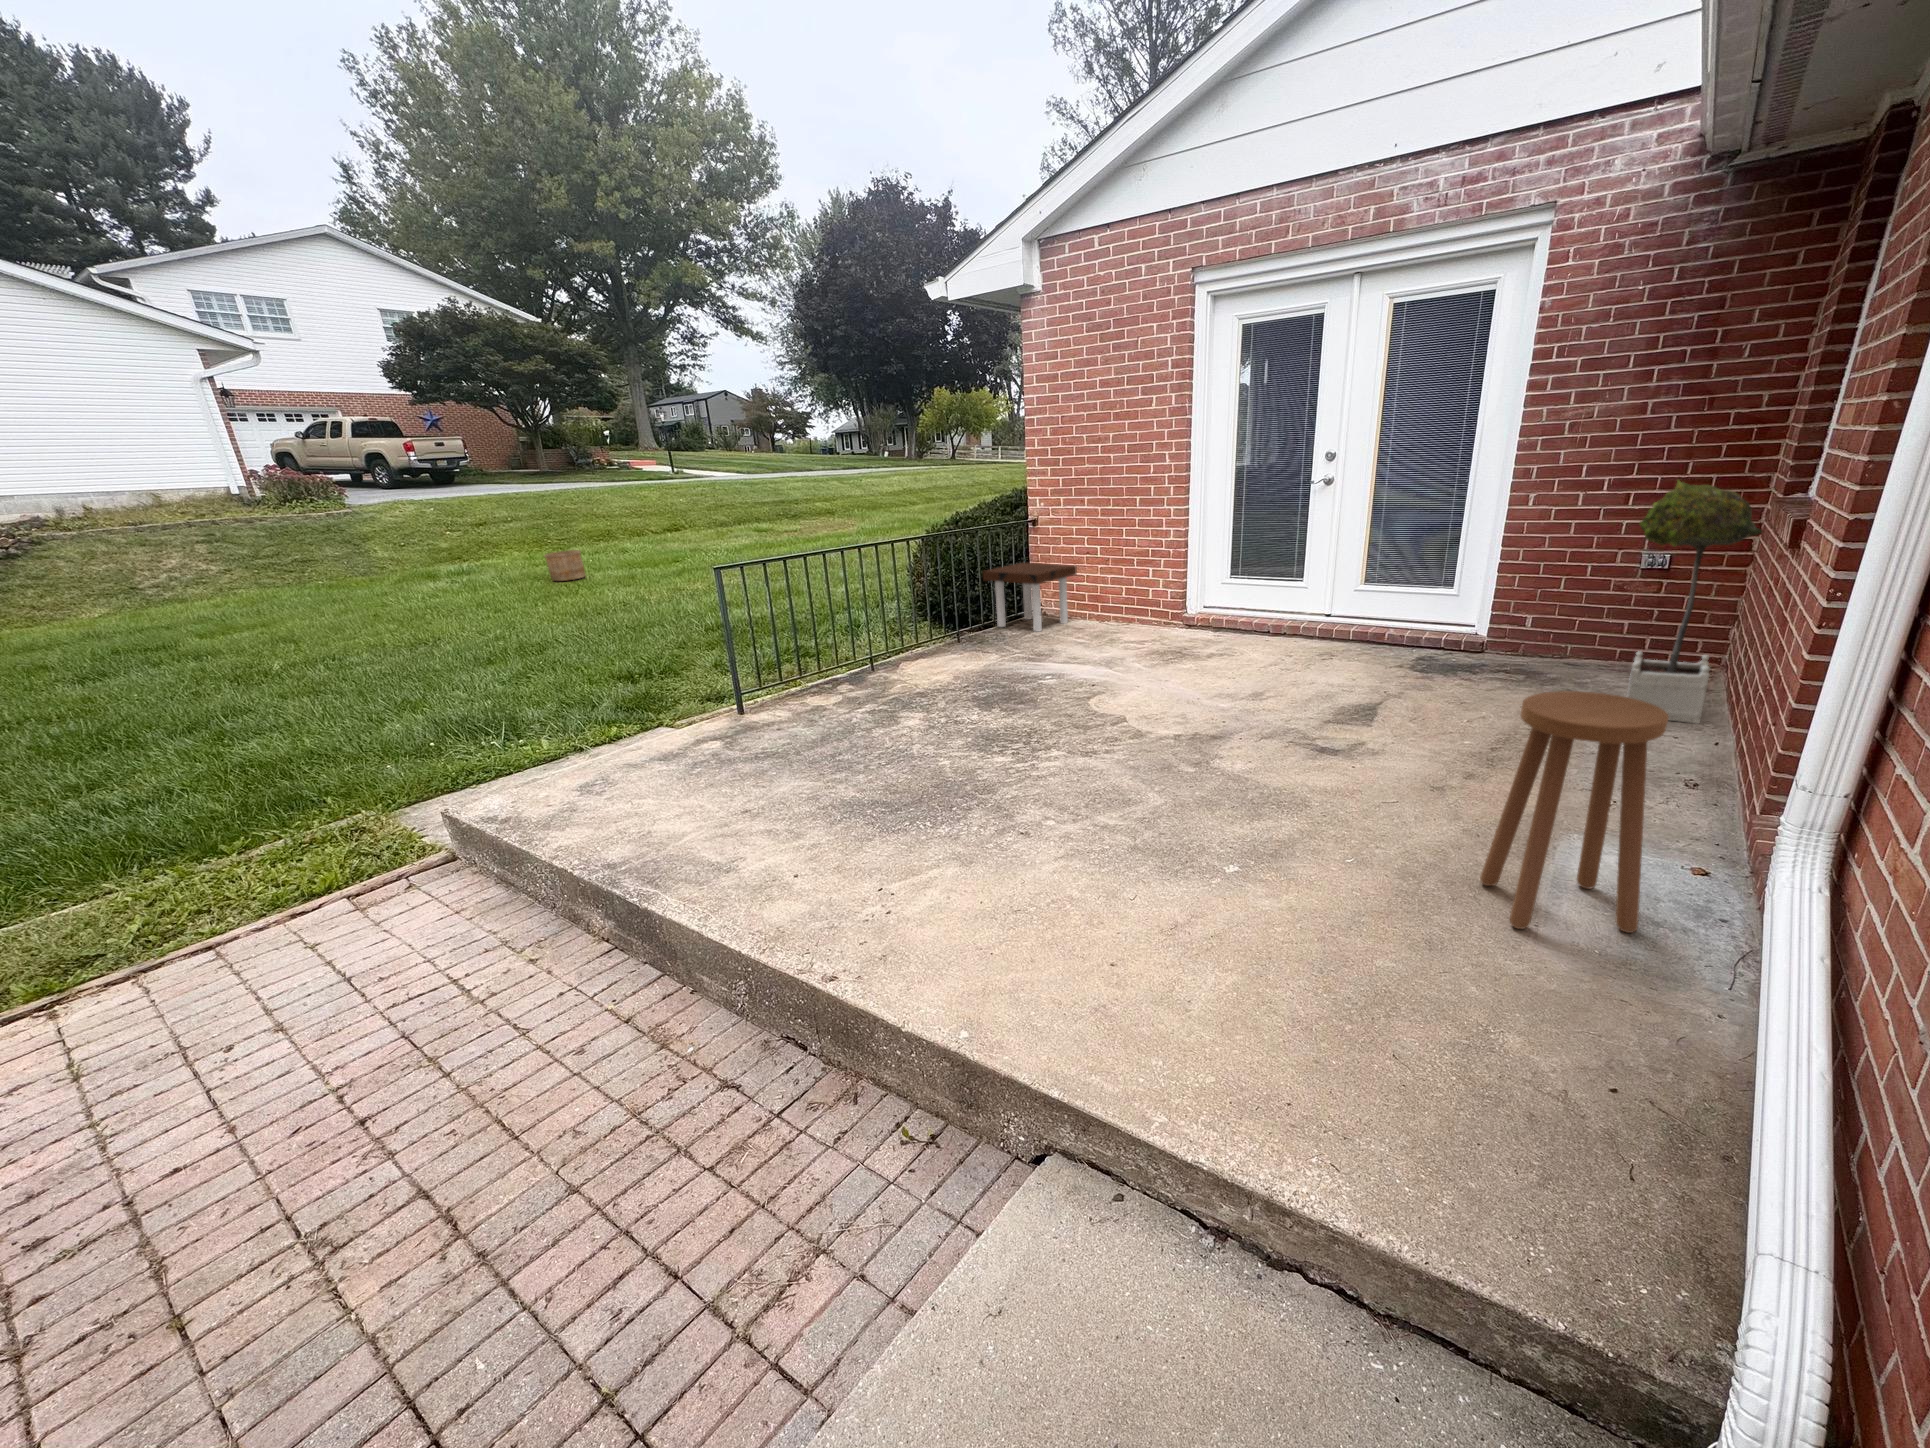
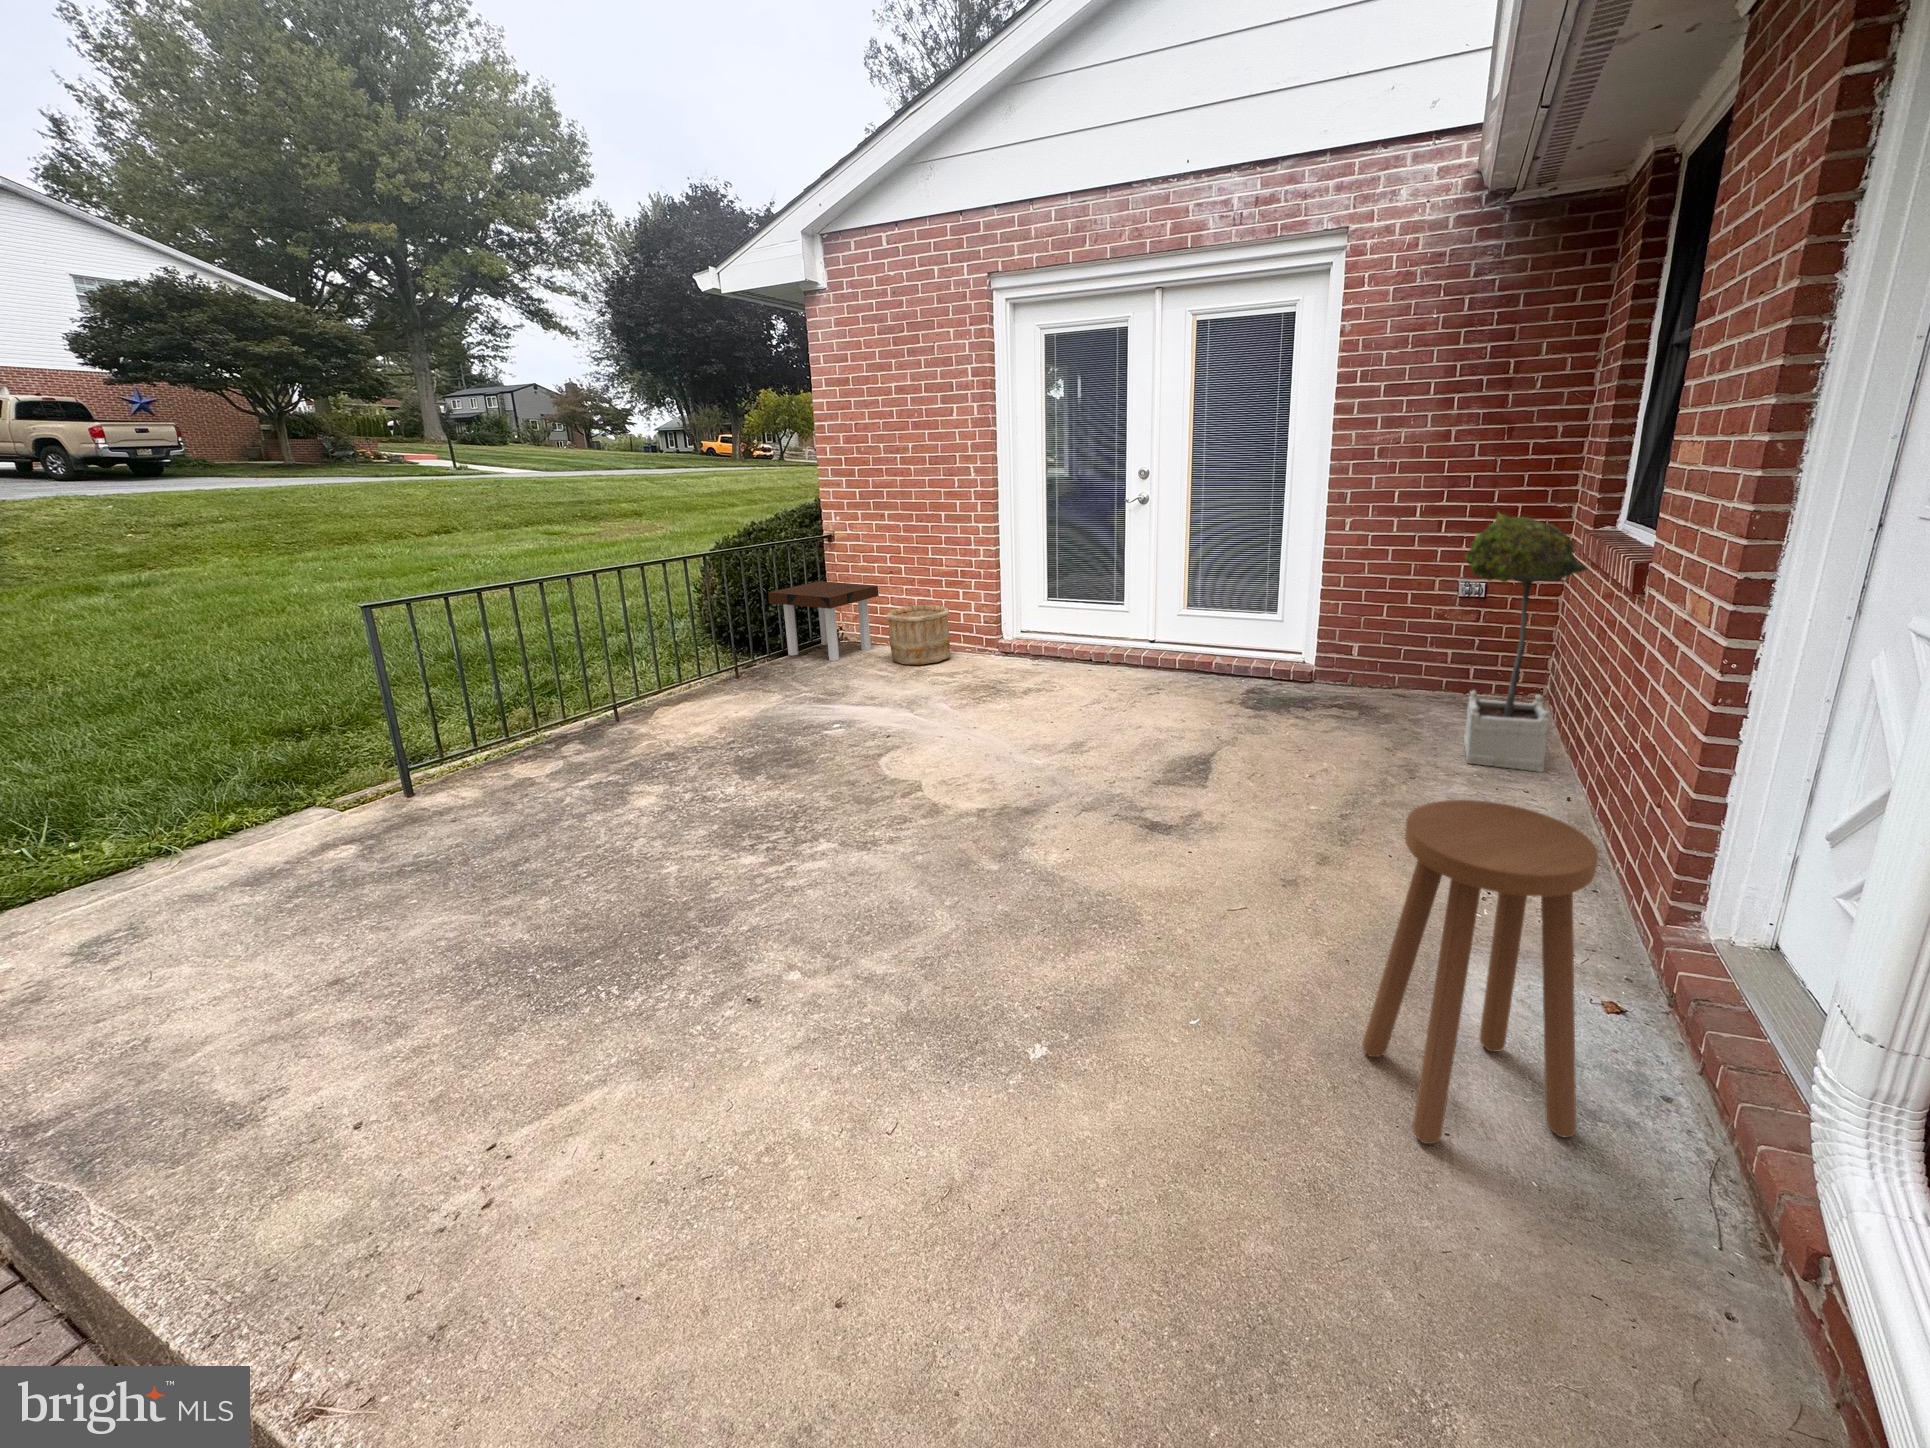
wooden bucket: present [544,550,586,581] -> present [886,605,950,665]

